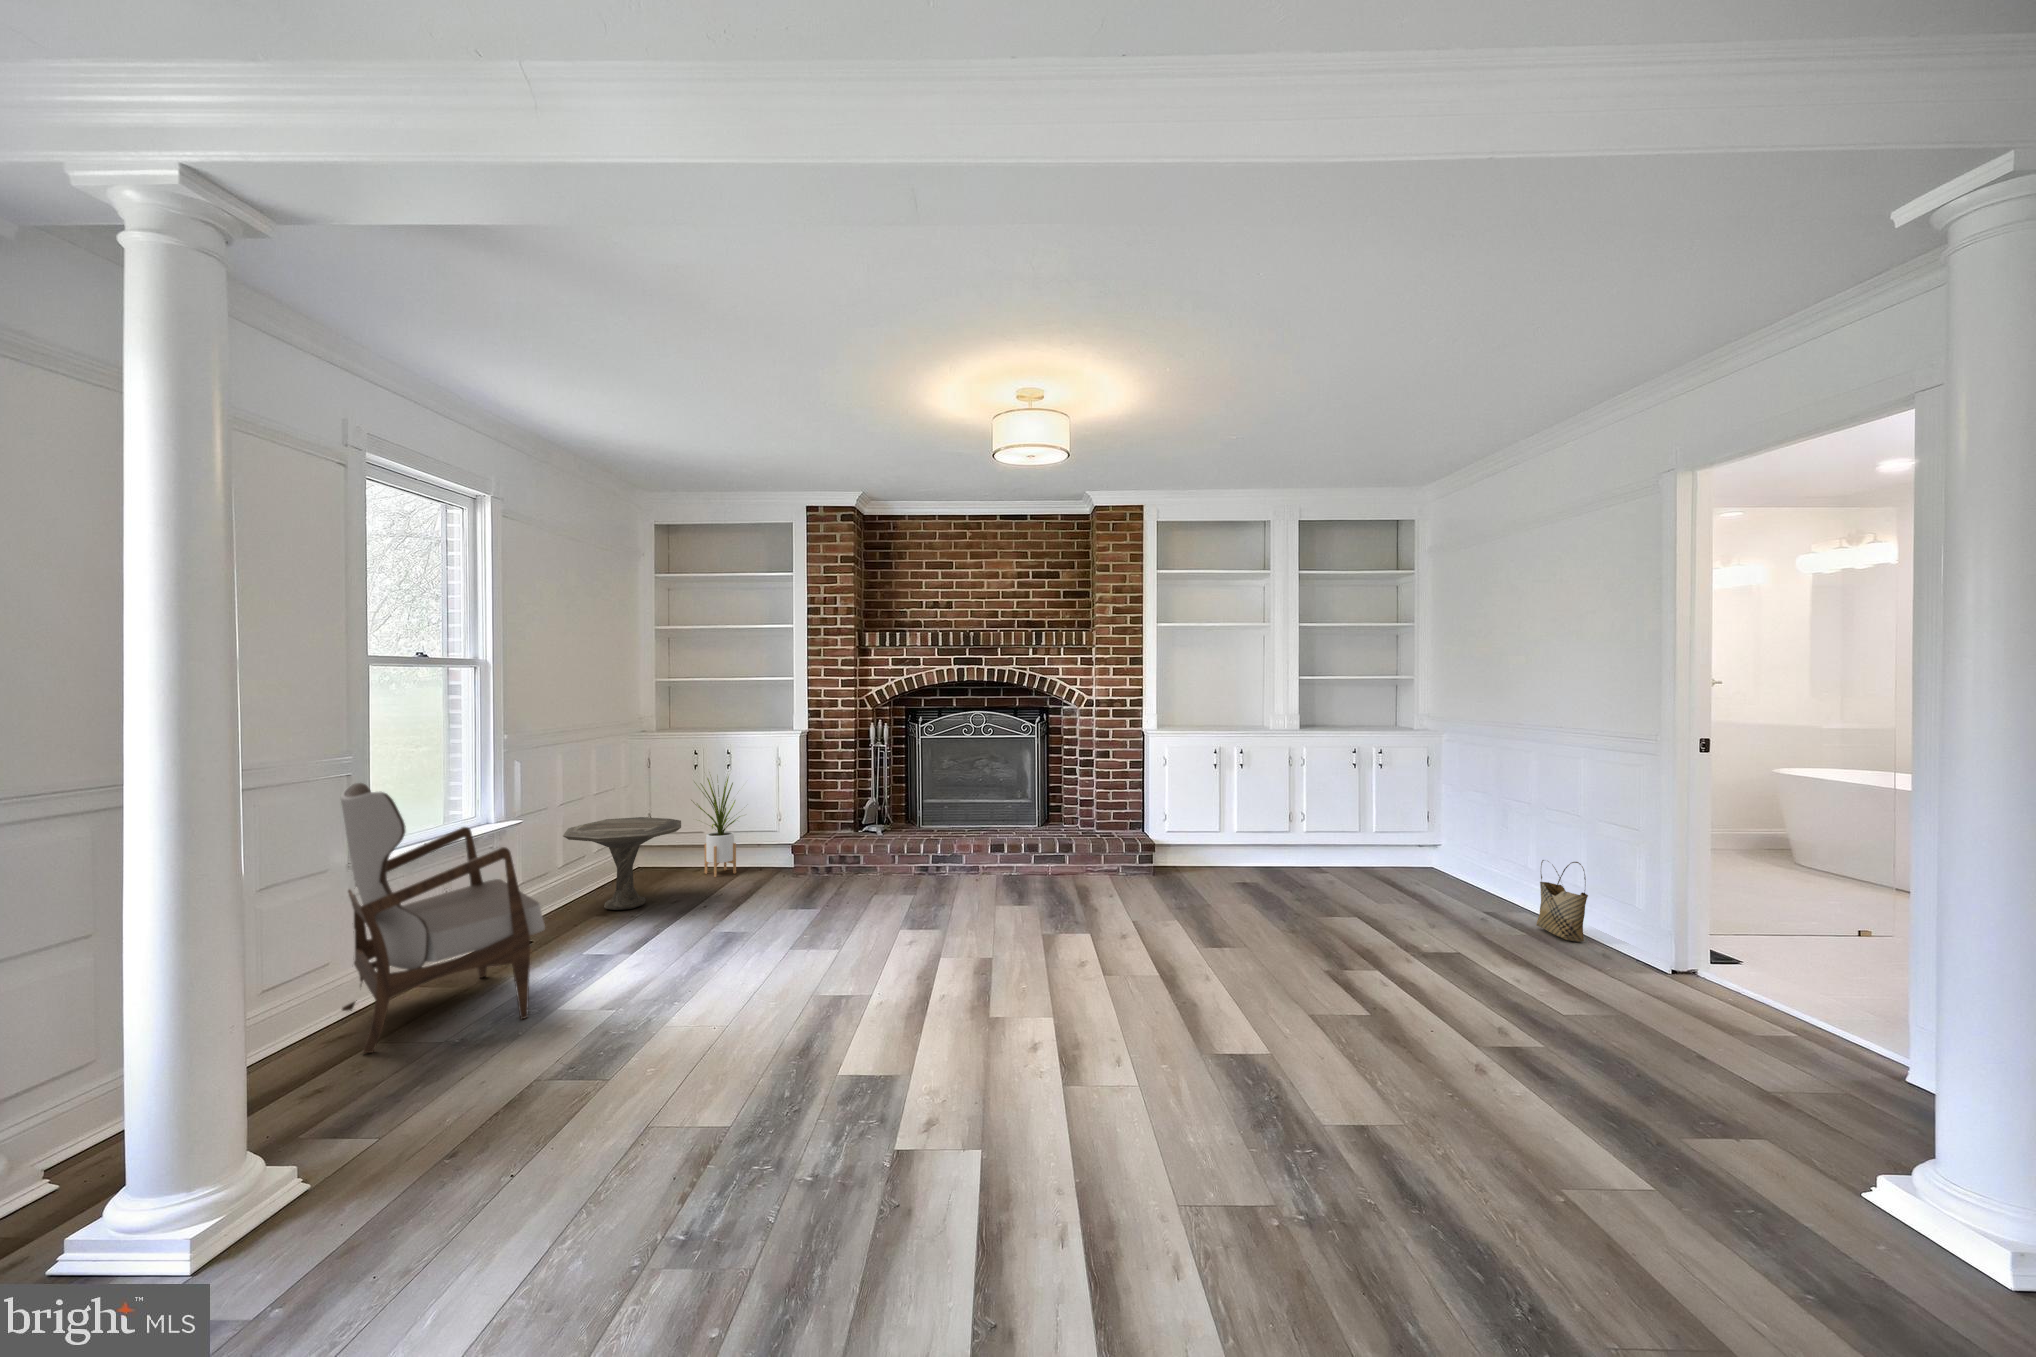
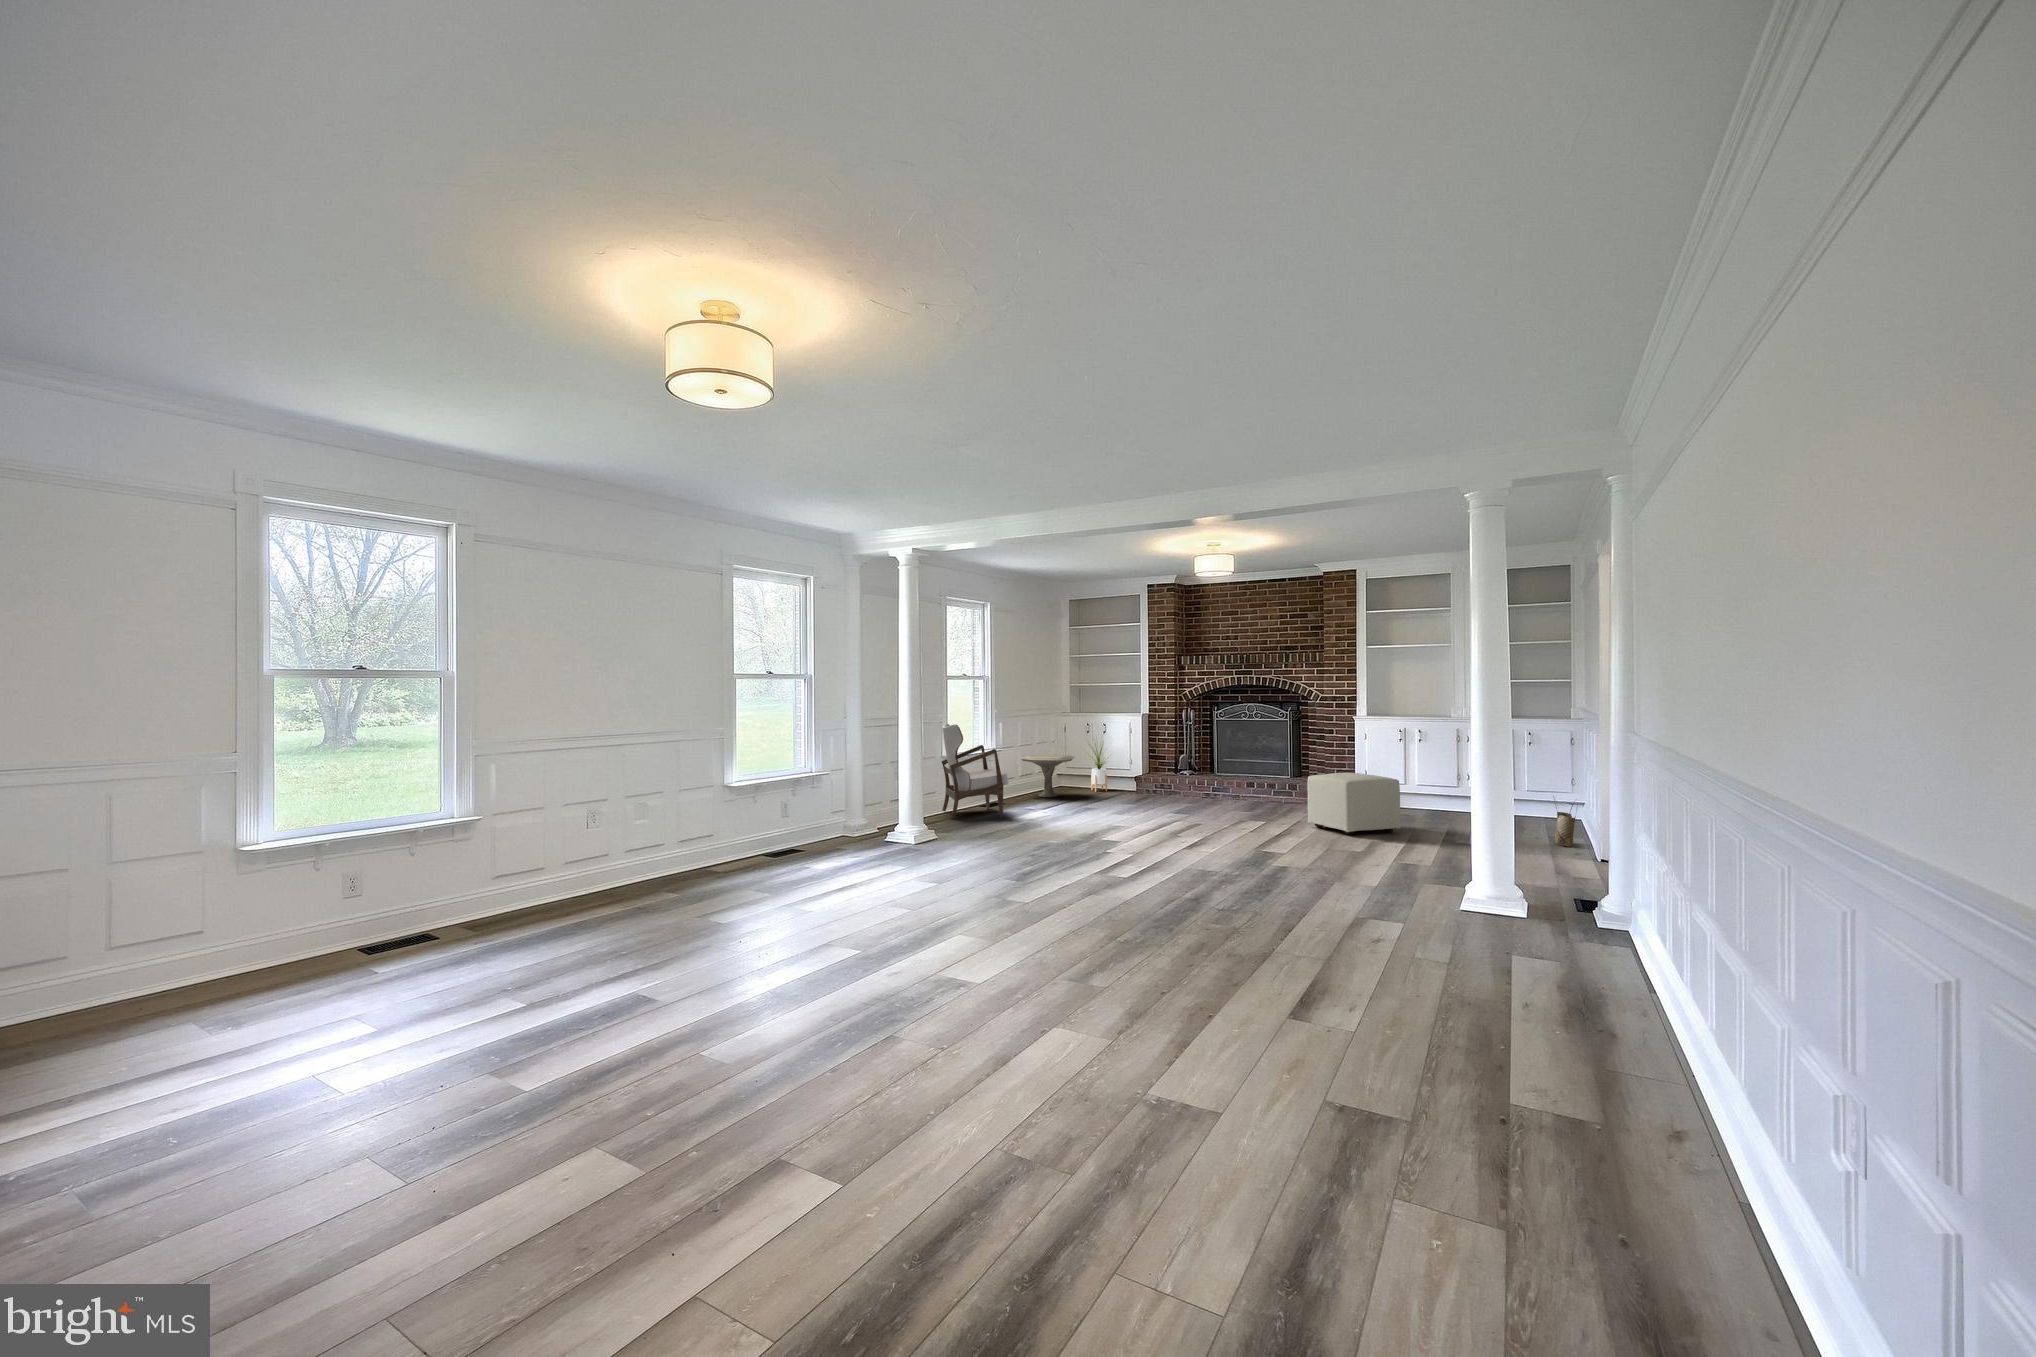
ottoman: none [1178,835,1331,962] -> present [1307,773,1401,835]

